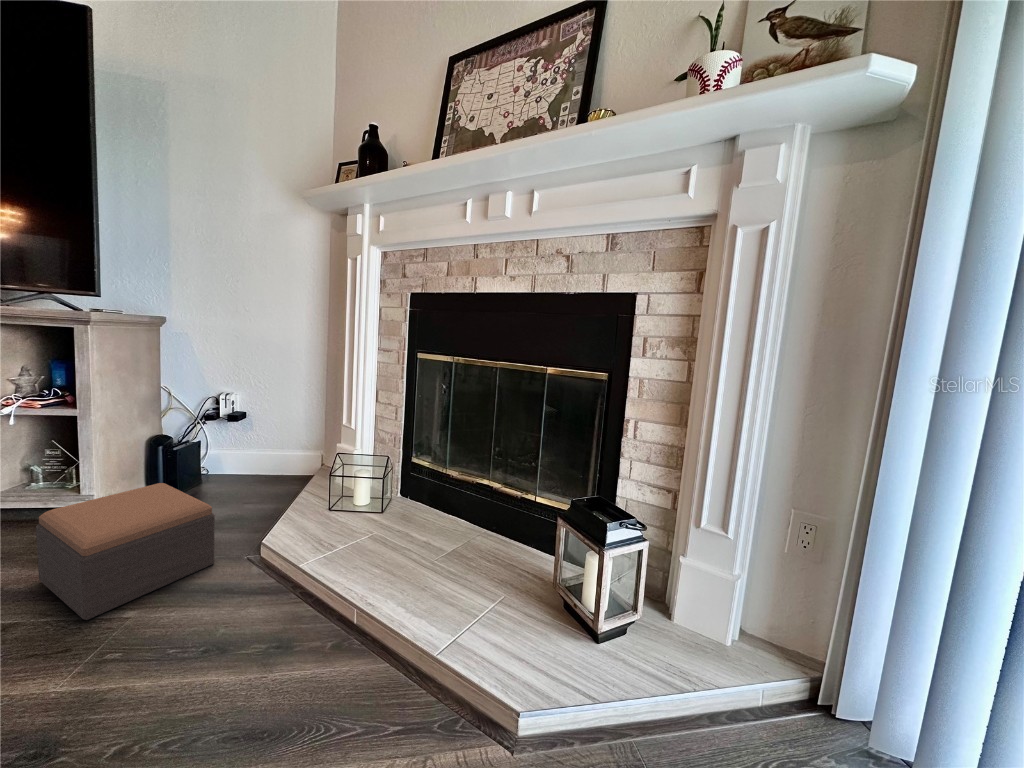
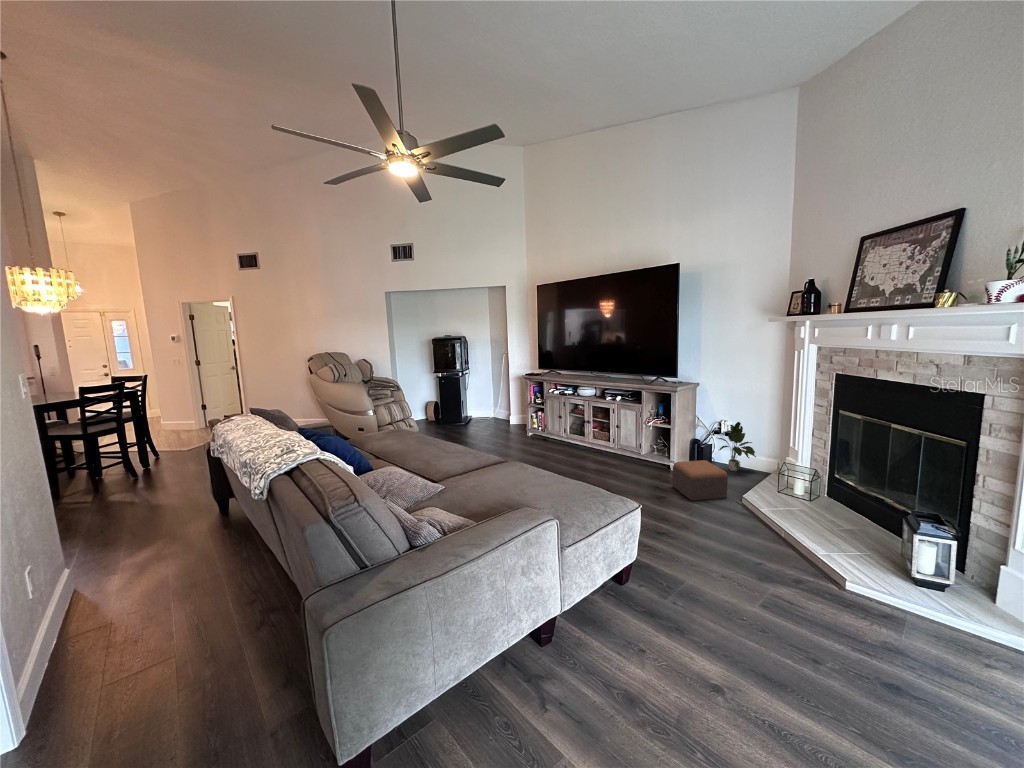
potted plant: none [204,391,290,485] -> present [718,422,756,471]

